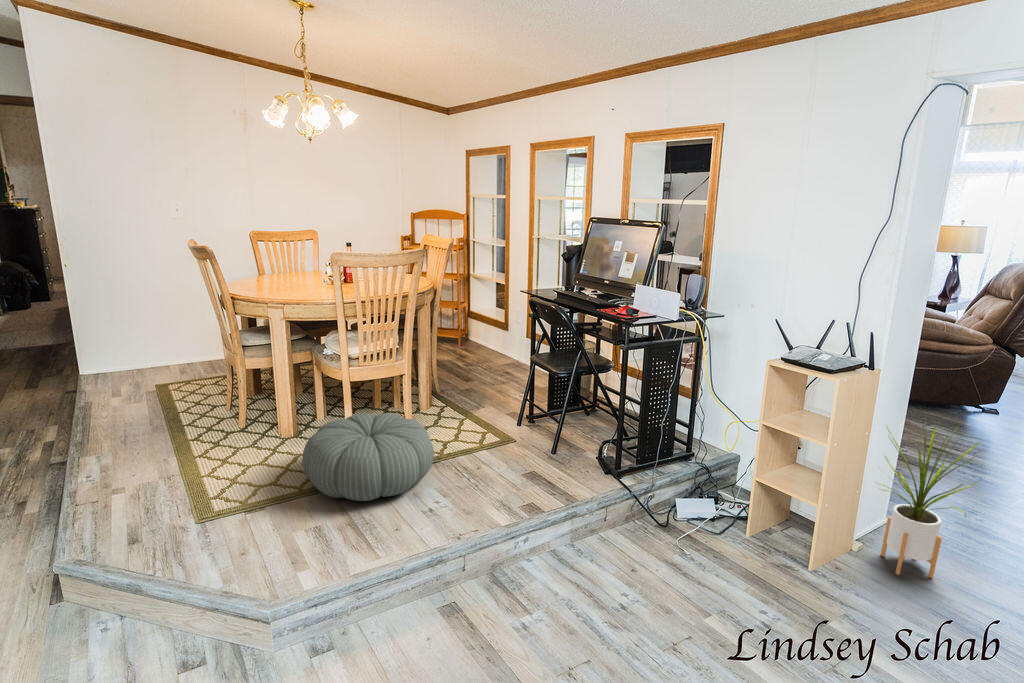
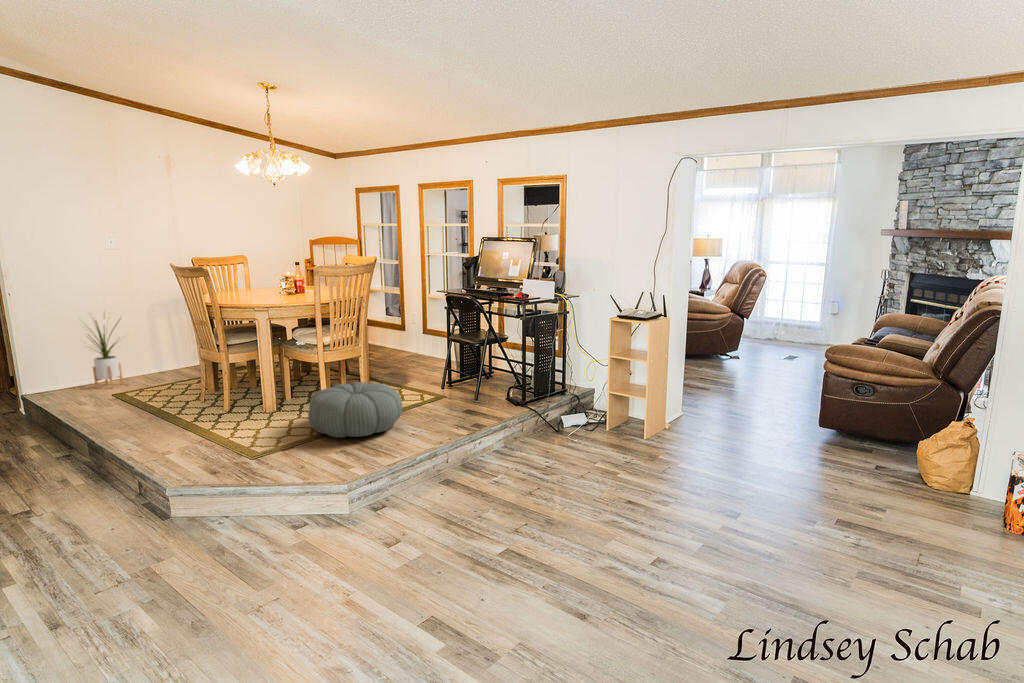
house plant: present [876,422,979,578] -> present [89,317,123,388]

